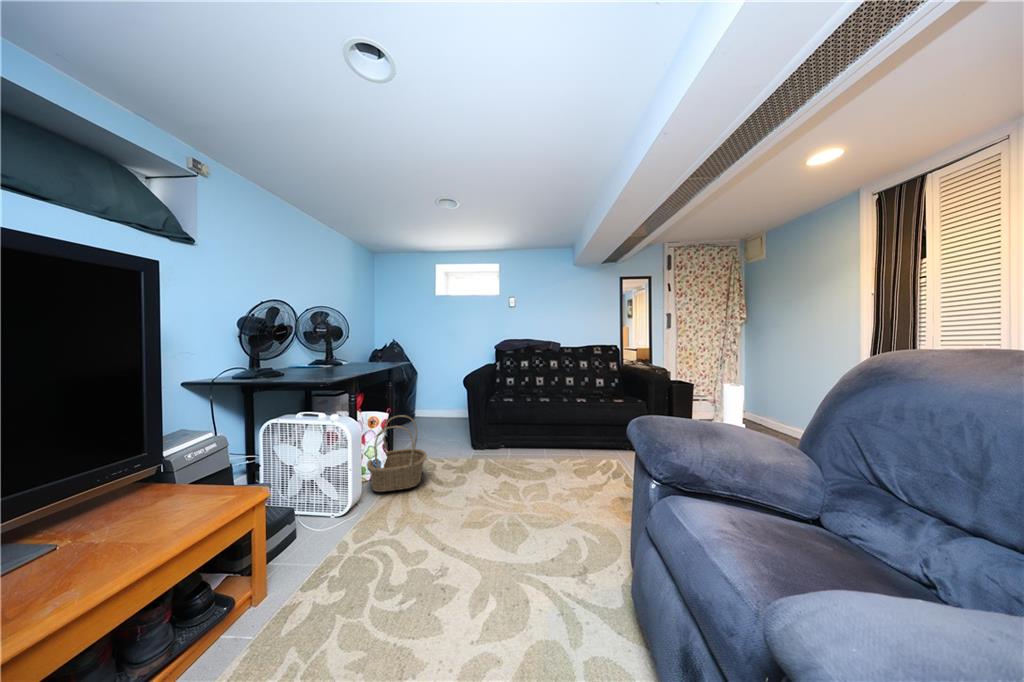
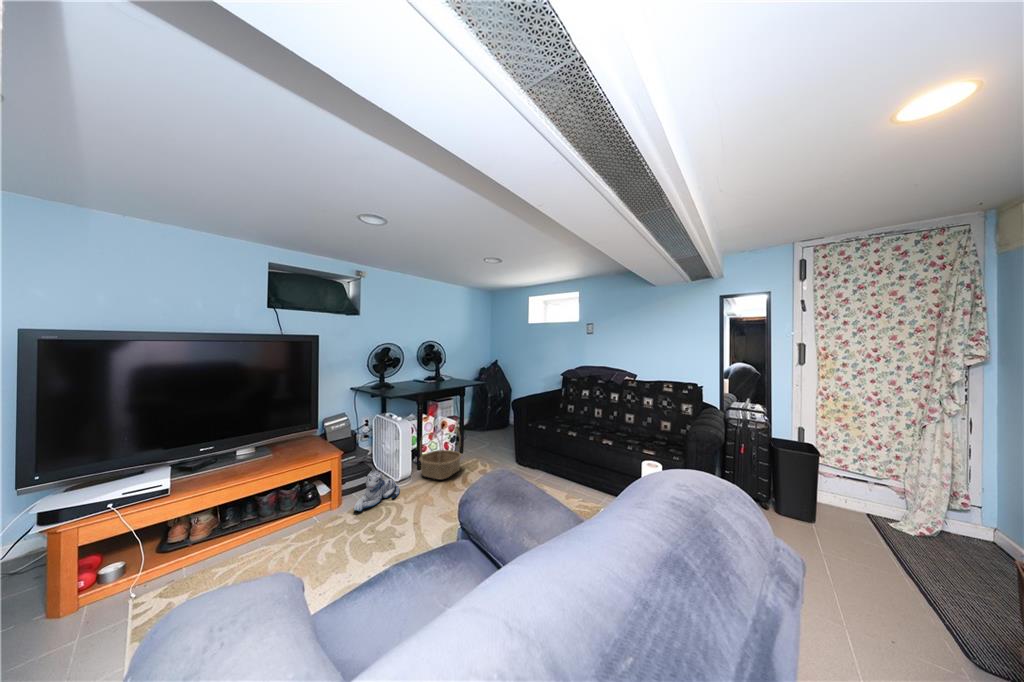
plush toy: none [317,496,375,575] -> present [353,471,400,511]

